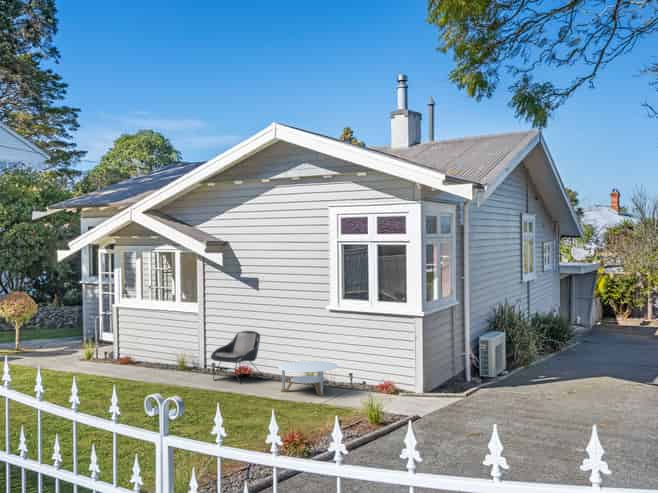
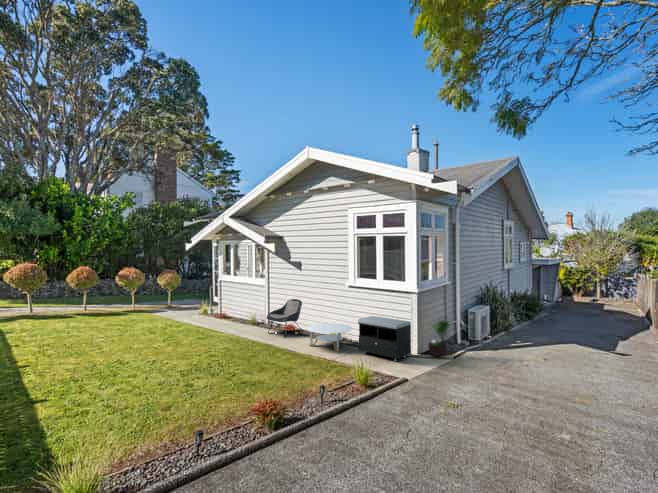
potted tree: none [434,345,462,394] -> present [428,320,450,356]
storage bench: none [348,348,414,401] -> present [358,316,411,361]

